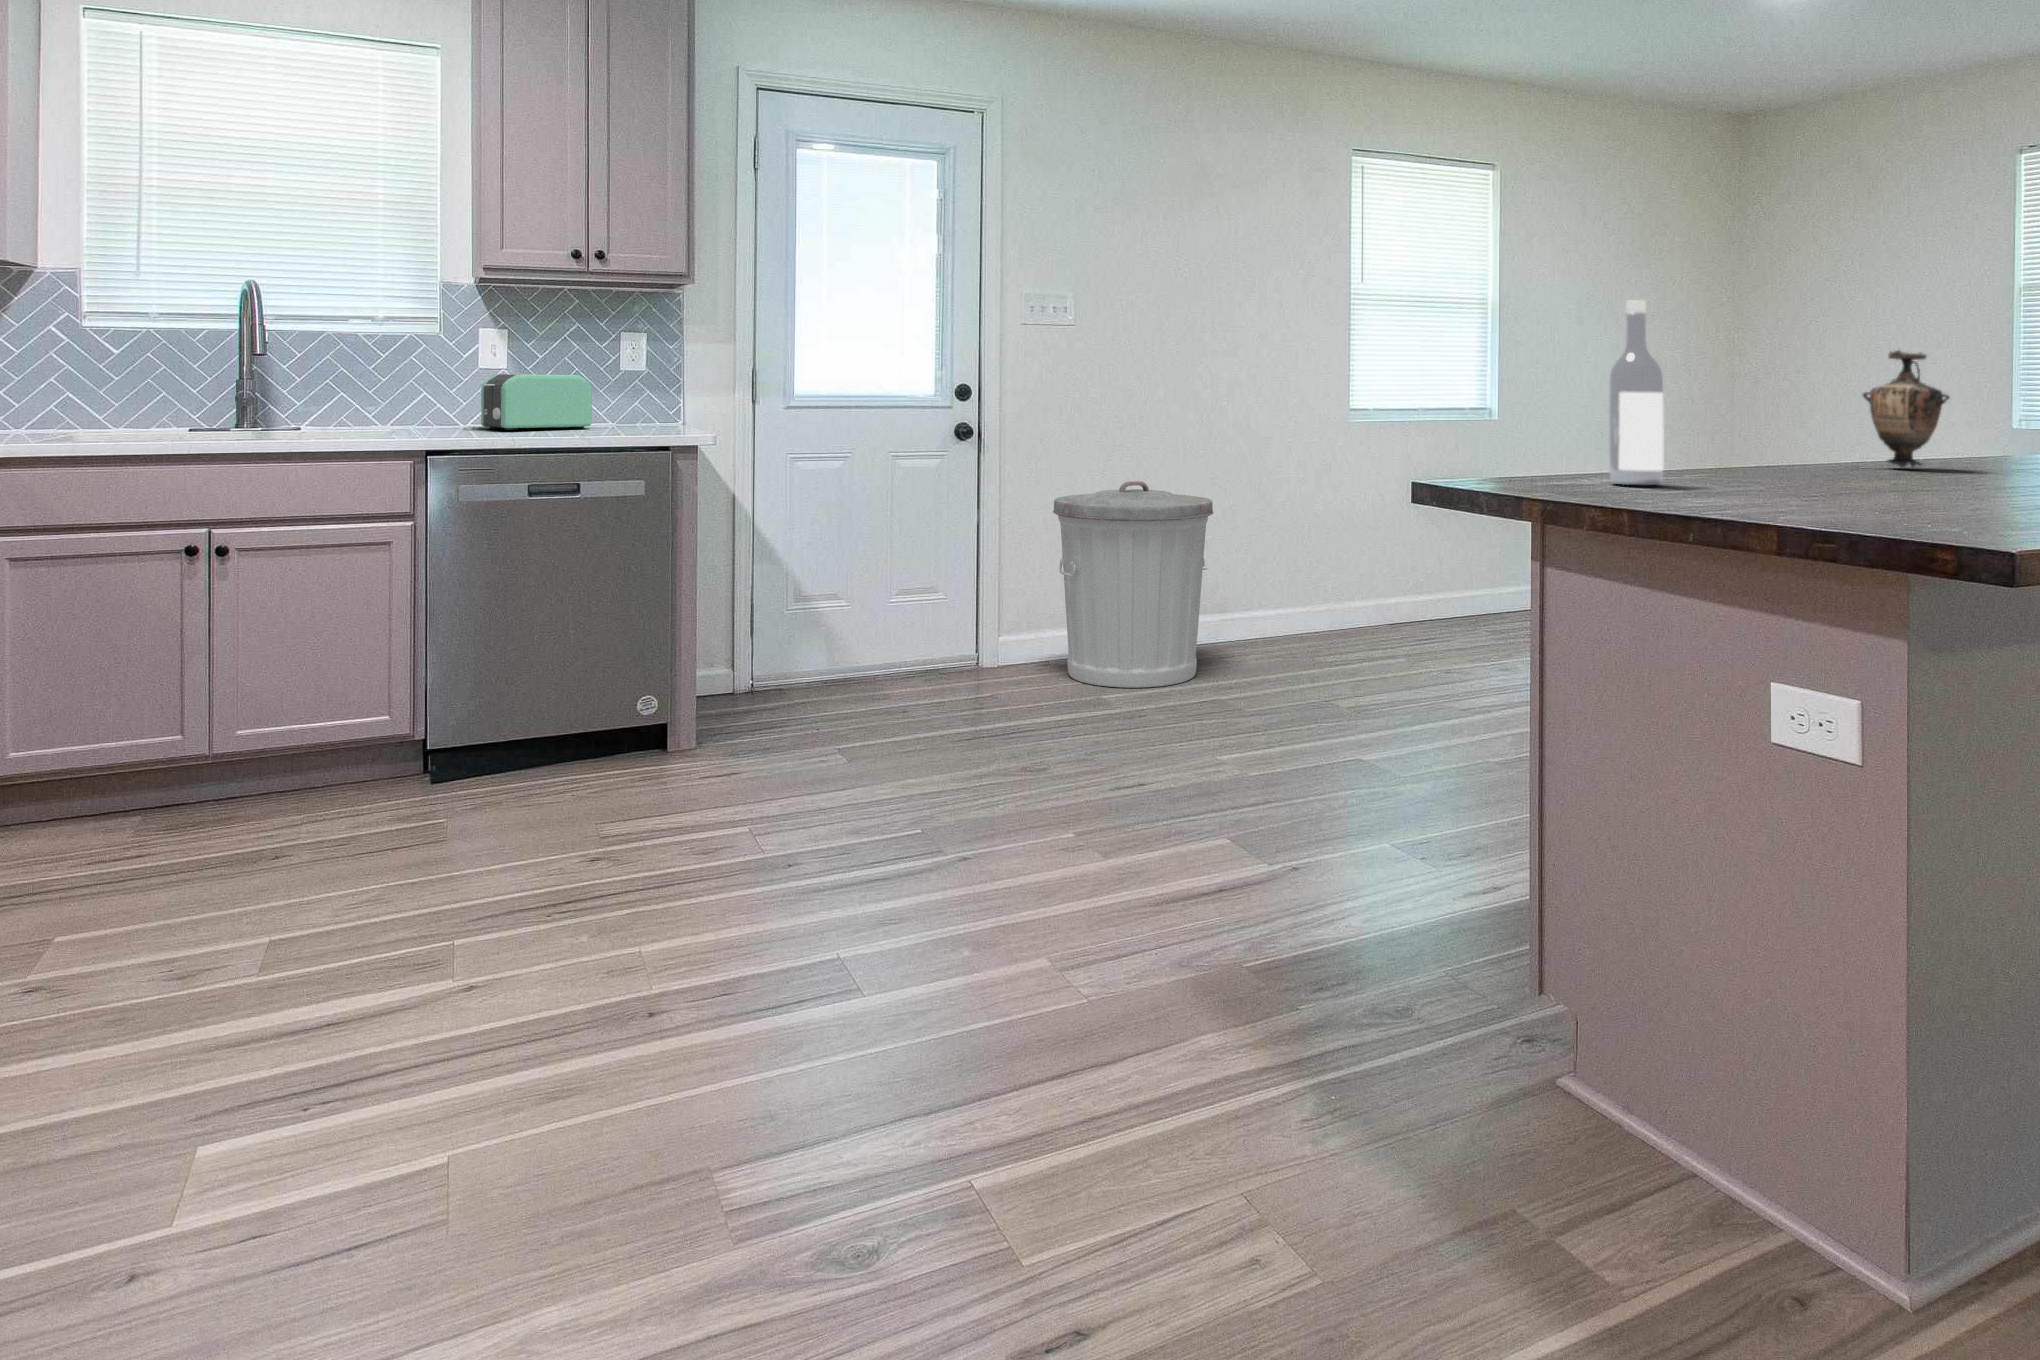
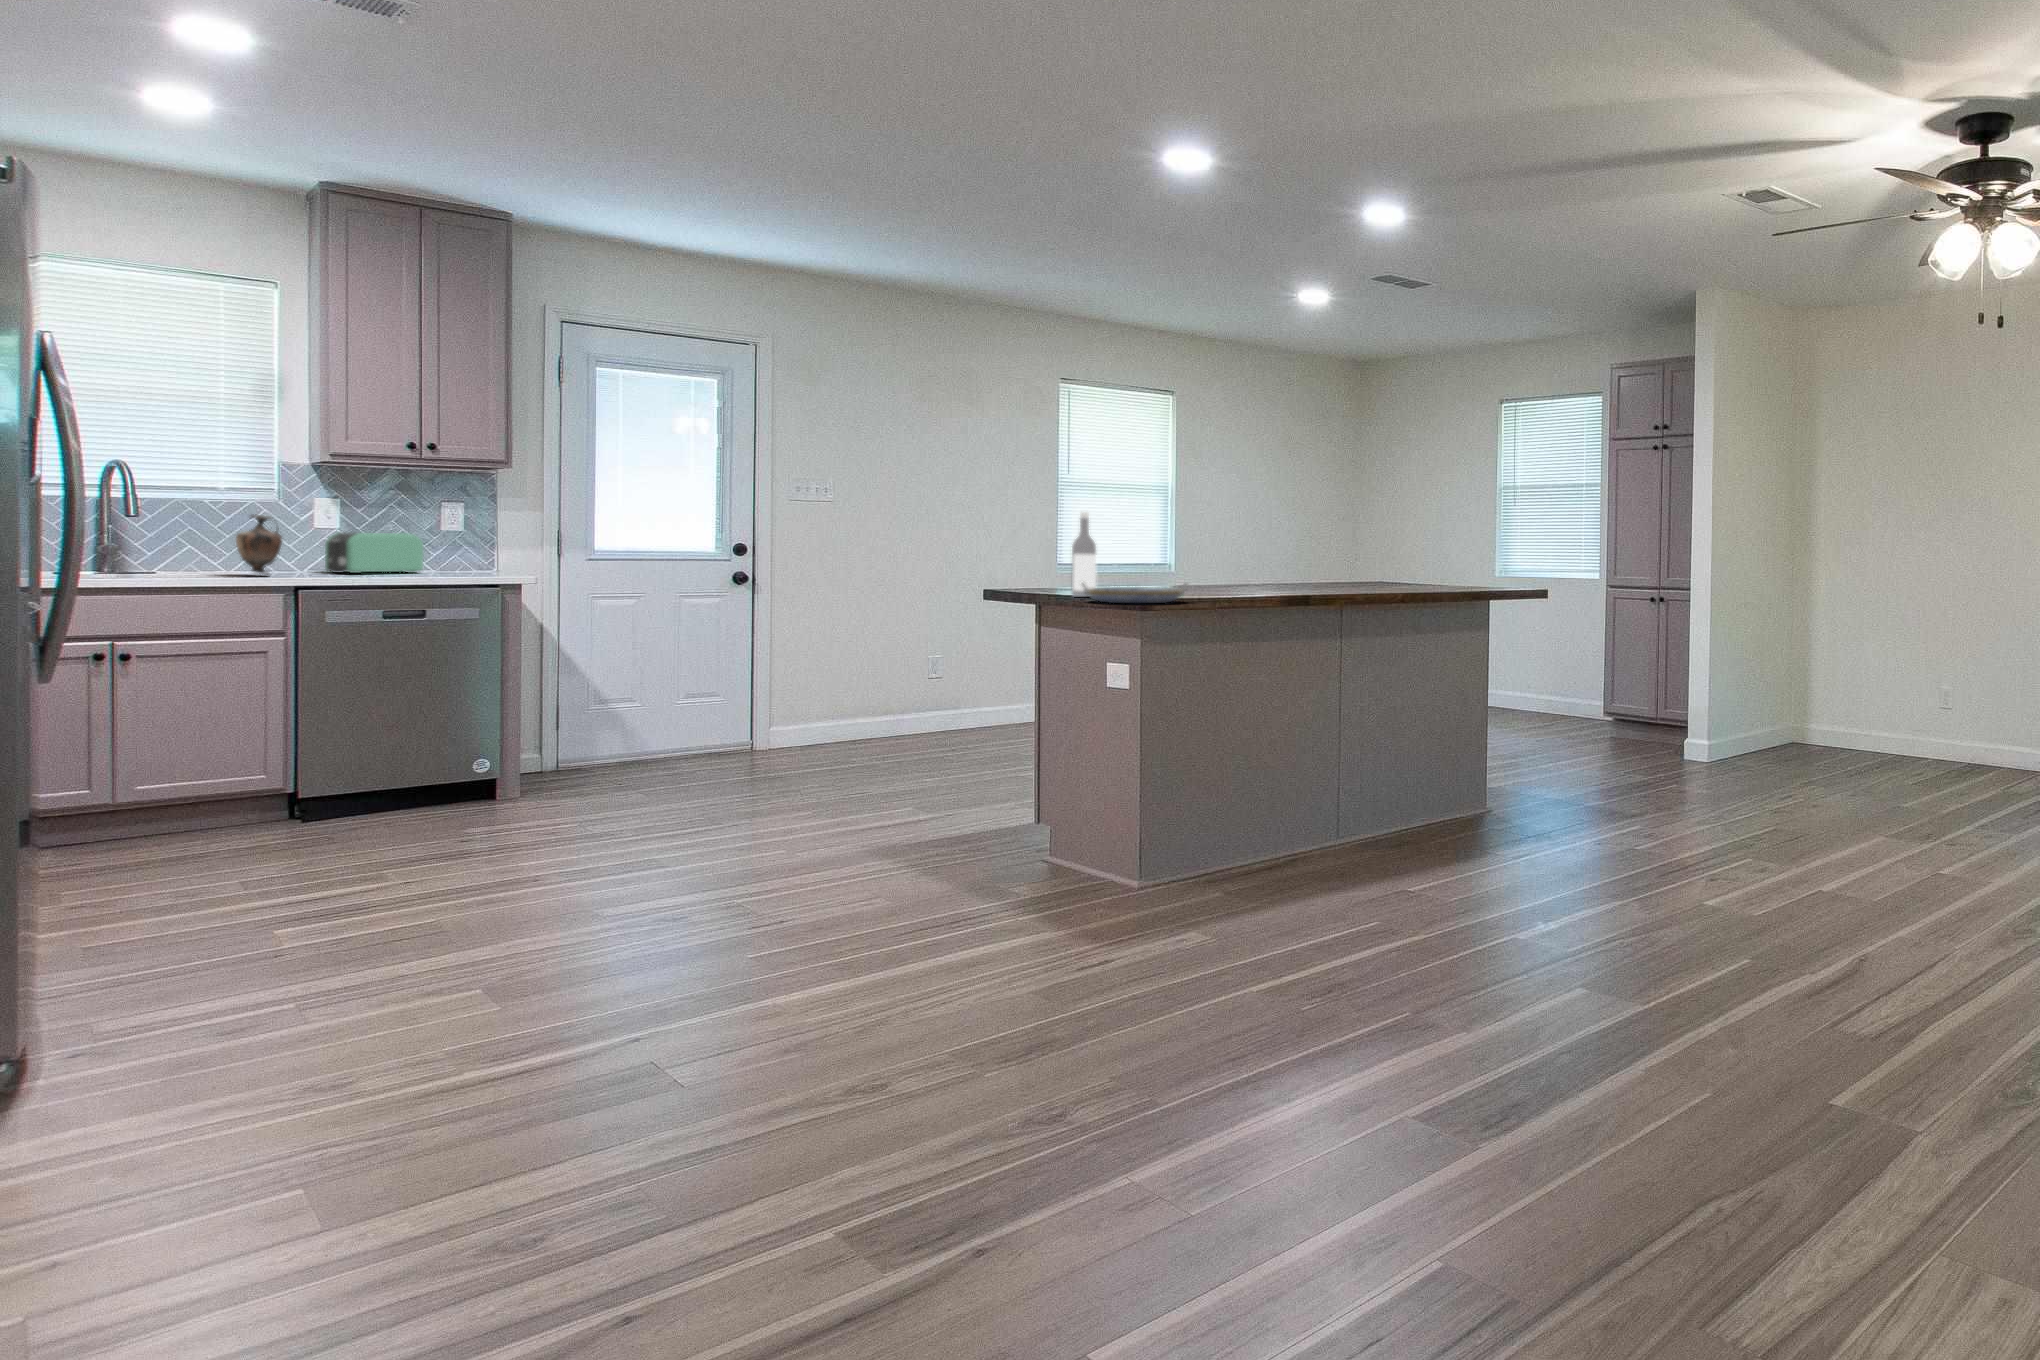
vase: present [1863,350,1949,467] -> present [236,514,282,575]
serving tray: none [1688,453,1954,510] -> present [1080,581,1188,603]
trash can: present [1053,481,1213,688] -> none [813,612,938,753]

